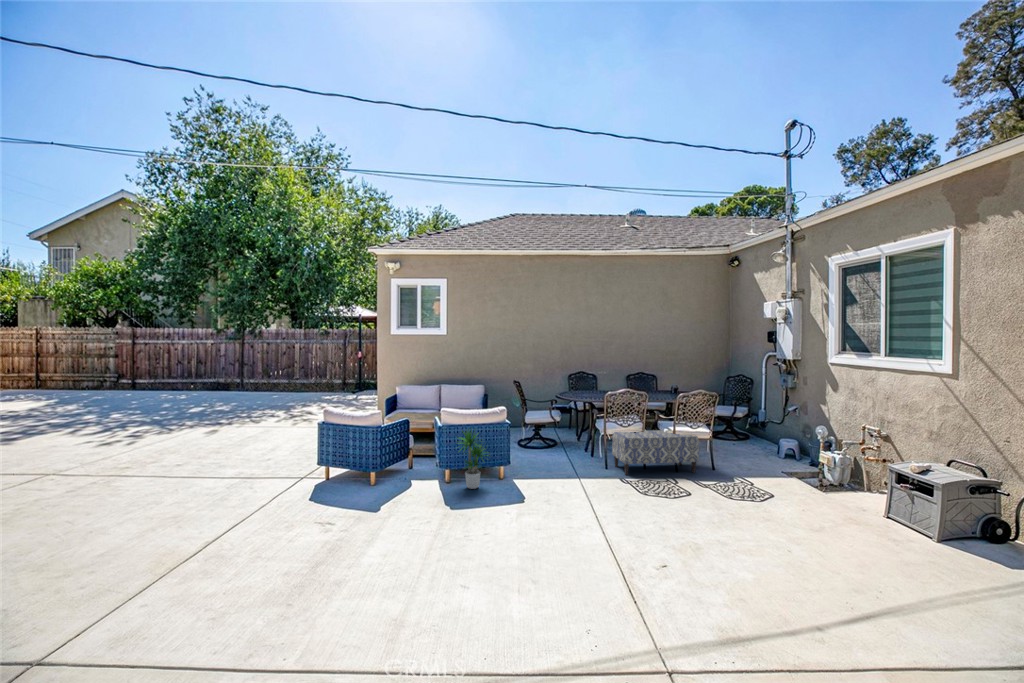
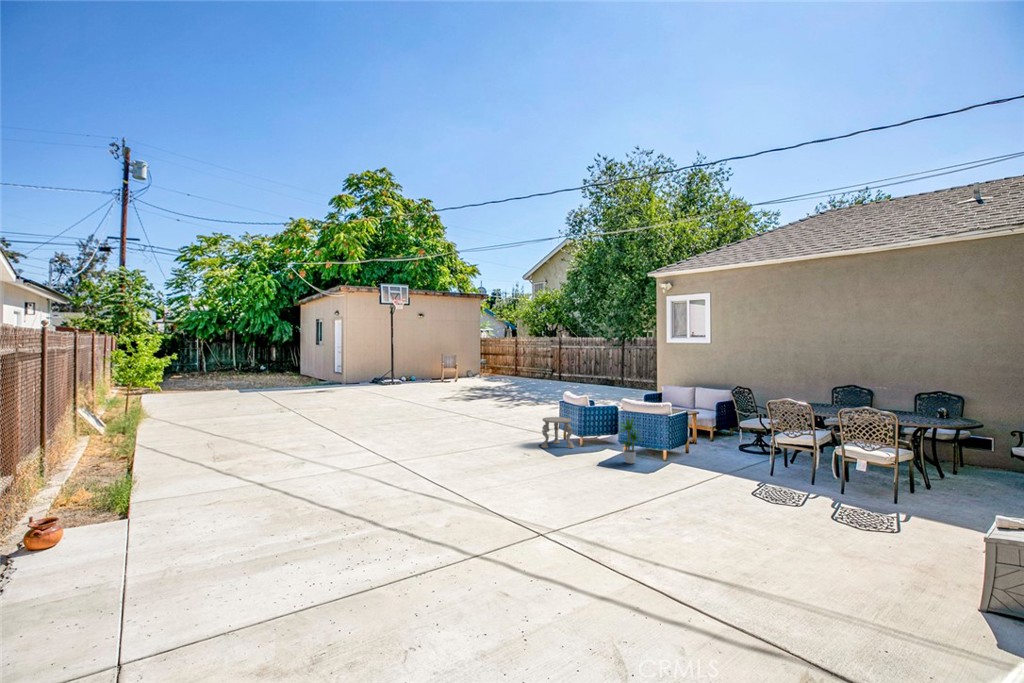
bench: present [612,430,699,475] -> none [773,443,876,503]
side table: none [311,443,365,498] -> present [541,417,575,448]

